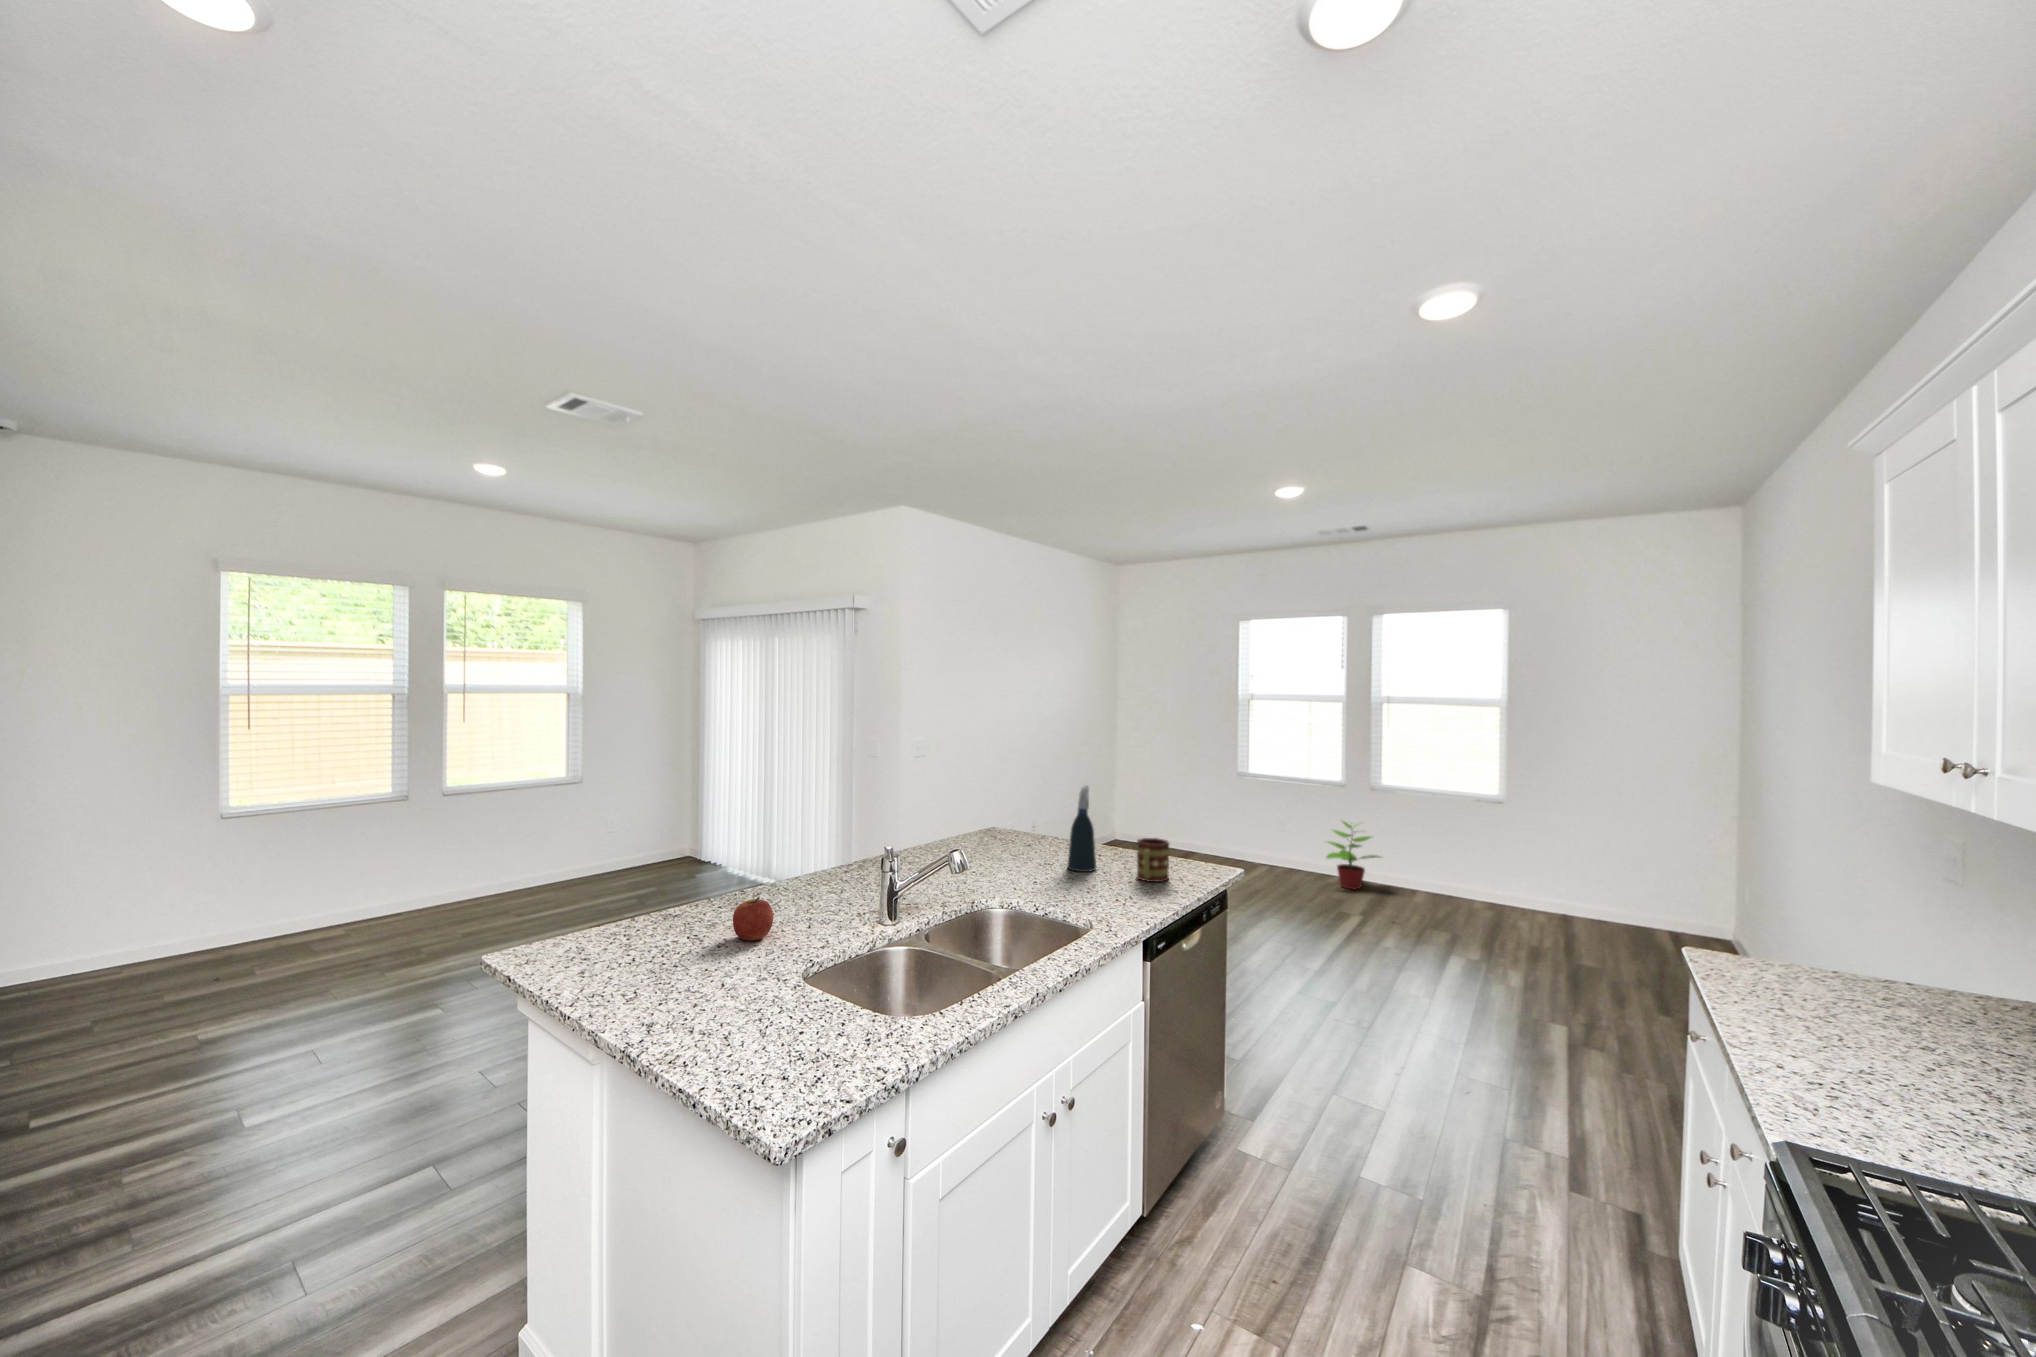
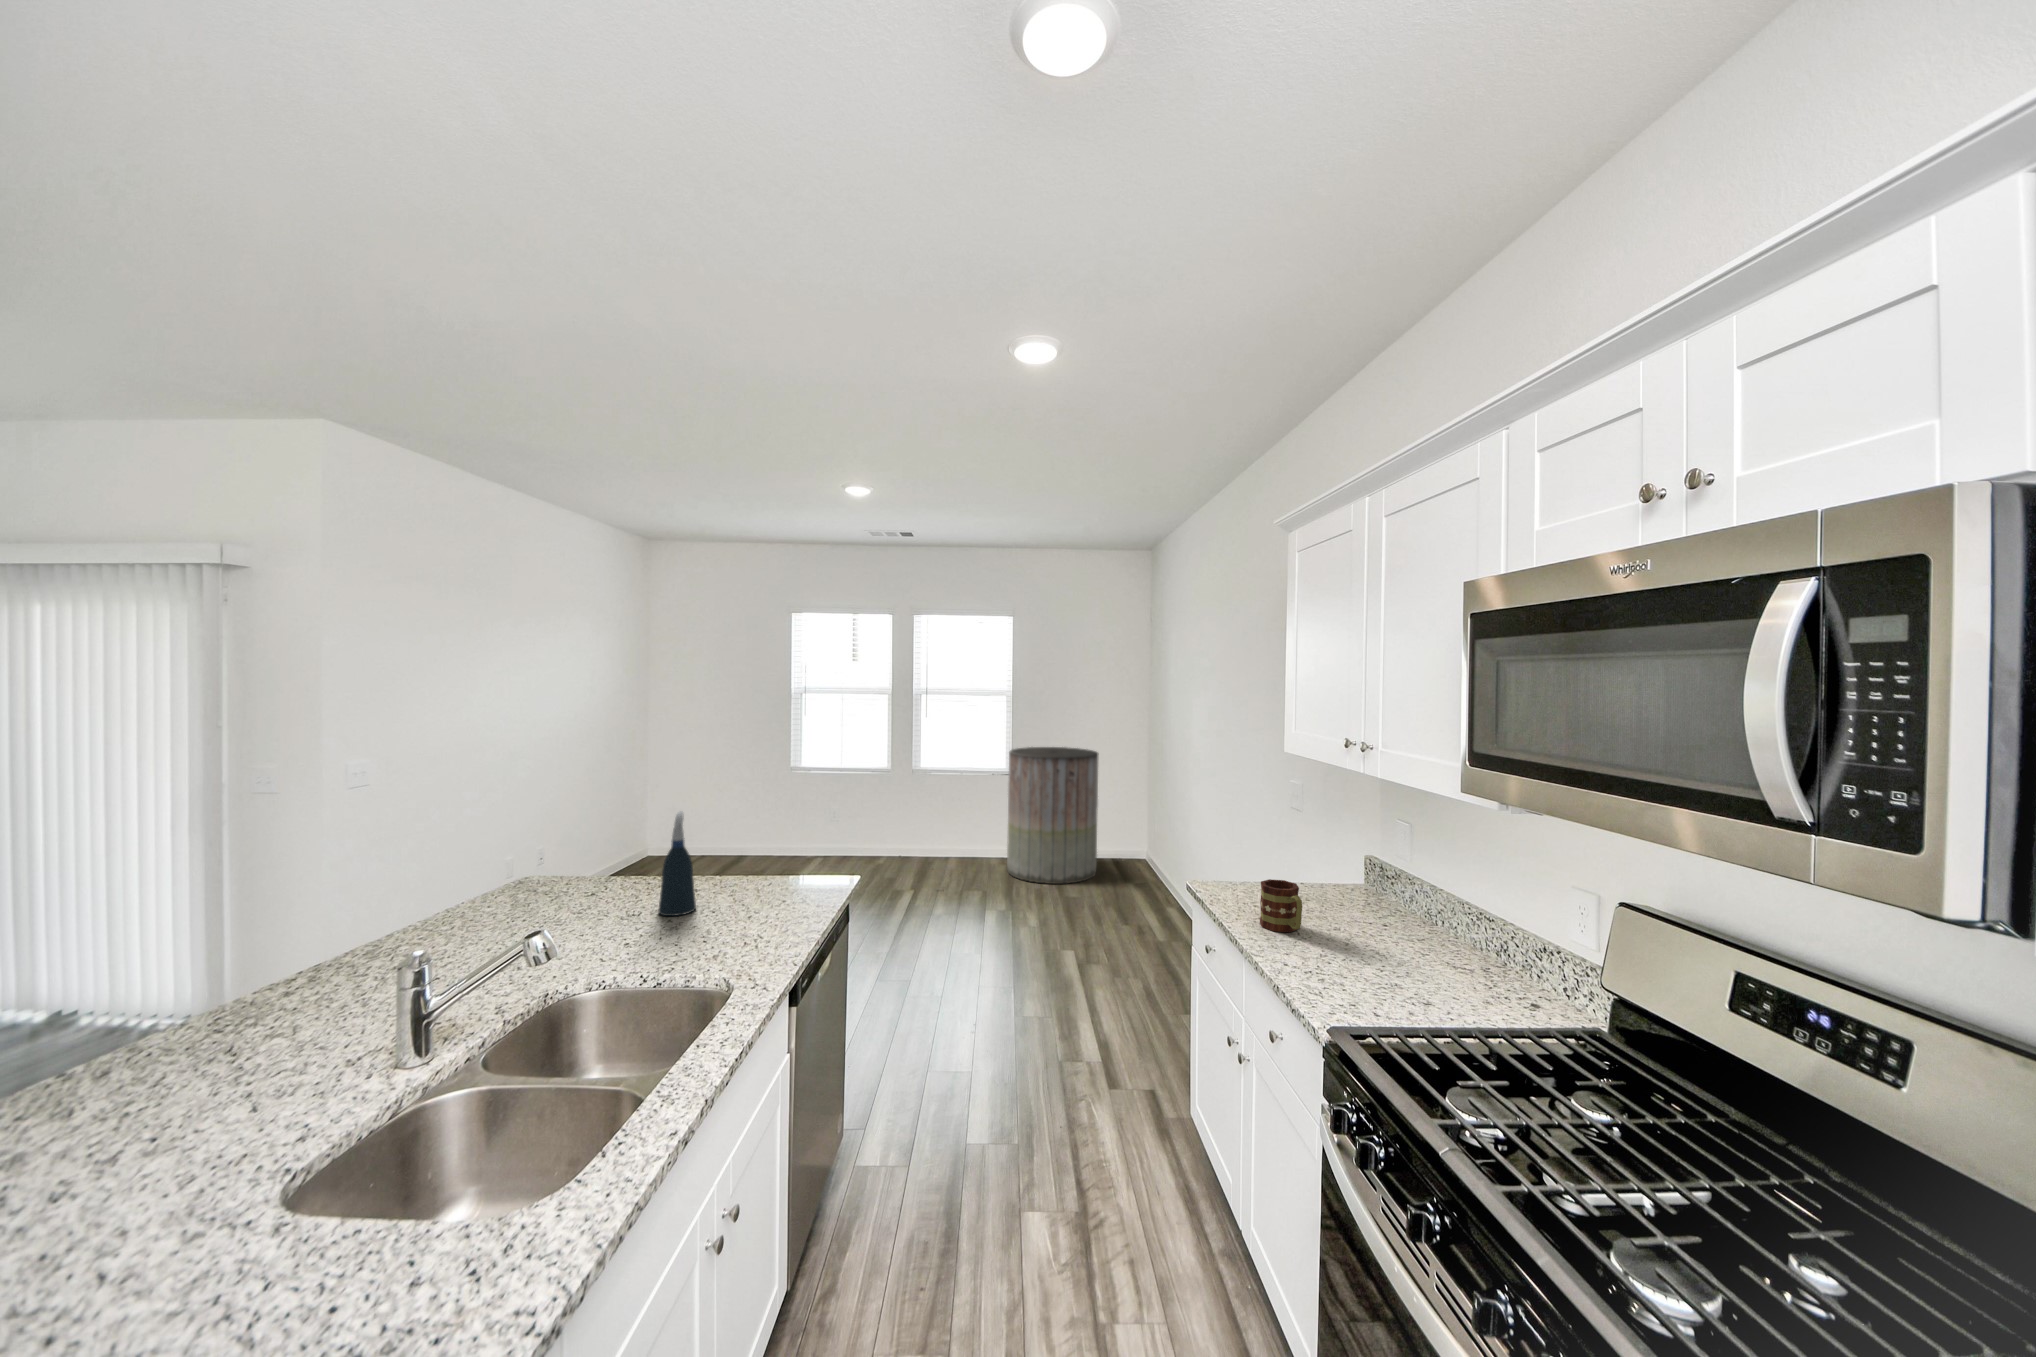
trash can: none [1484,771,1621,944] -> present [1007,747,1099,884]
potted plant: present [1327,821,1380,890] -> none [876,800,928,867]
mug: present [1137,838,1169,882] -> present [1260,879,1302,932]
apple: present [733,897,773,941] -> none [80,1090,182,1173]

